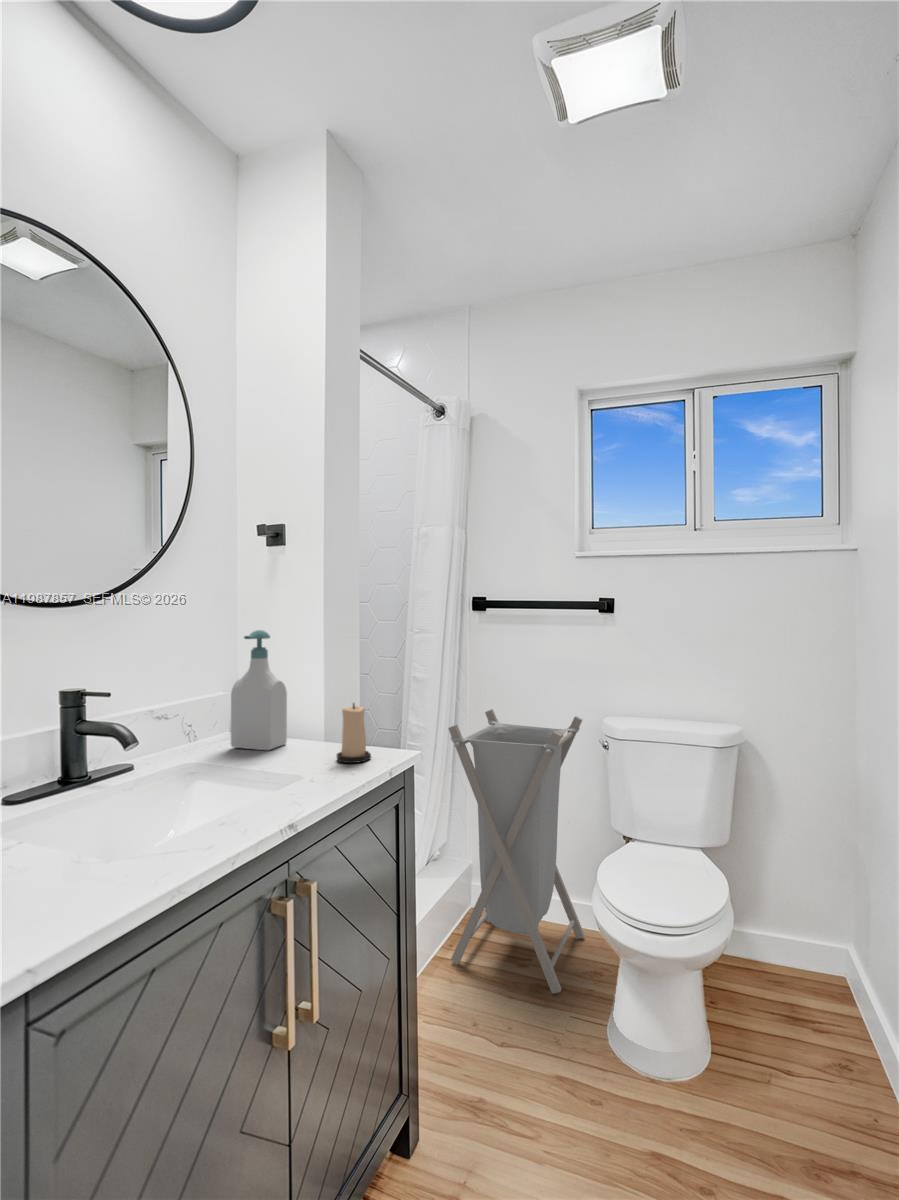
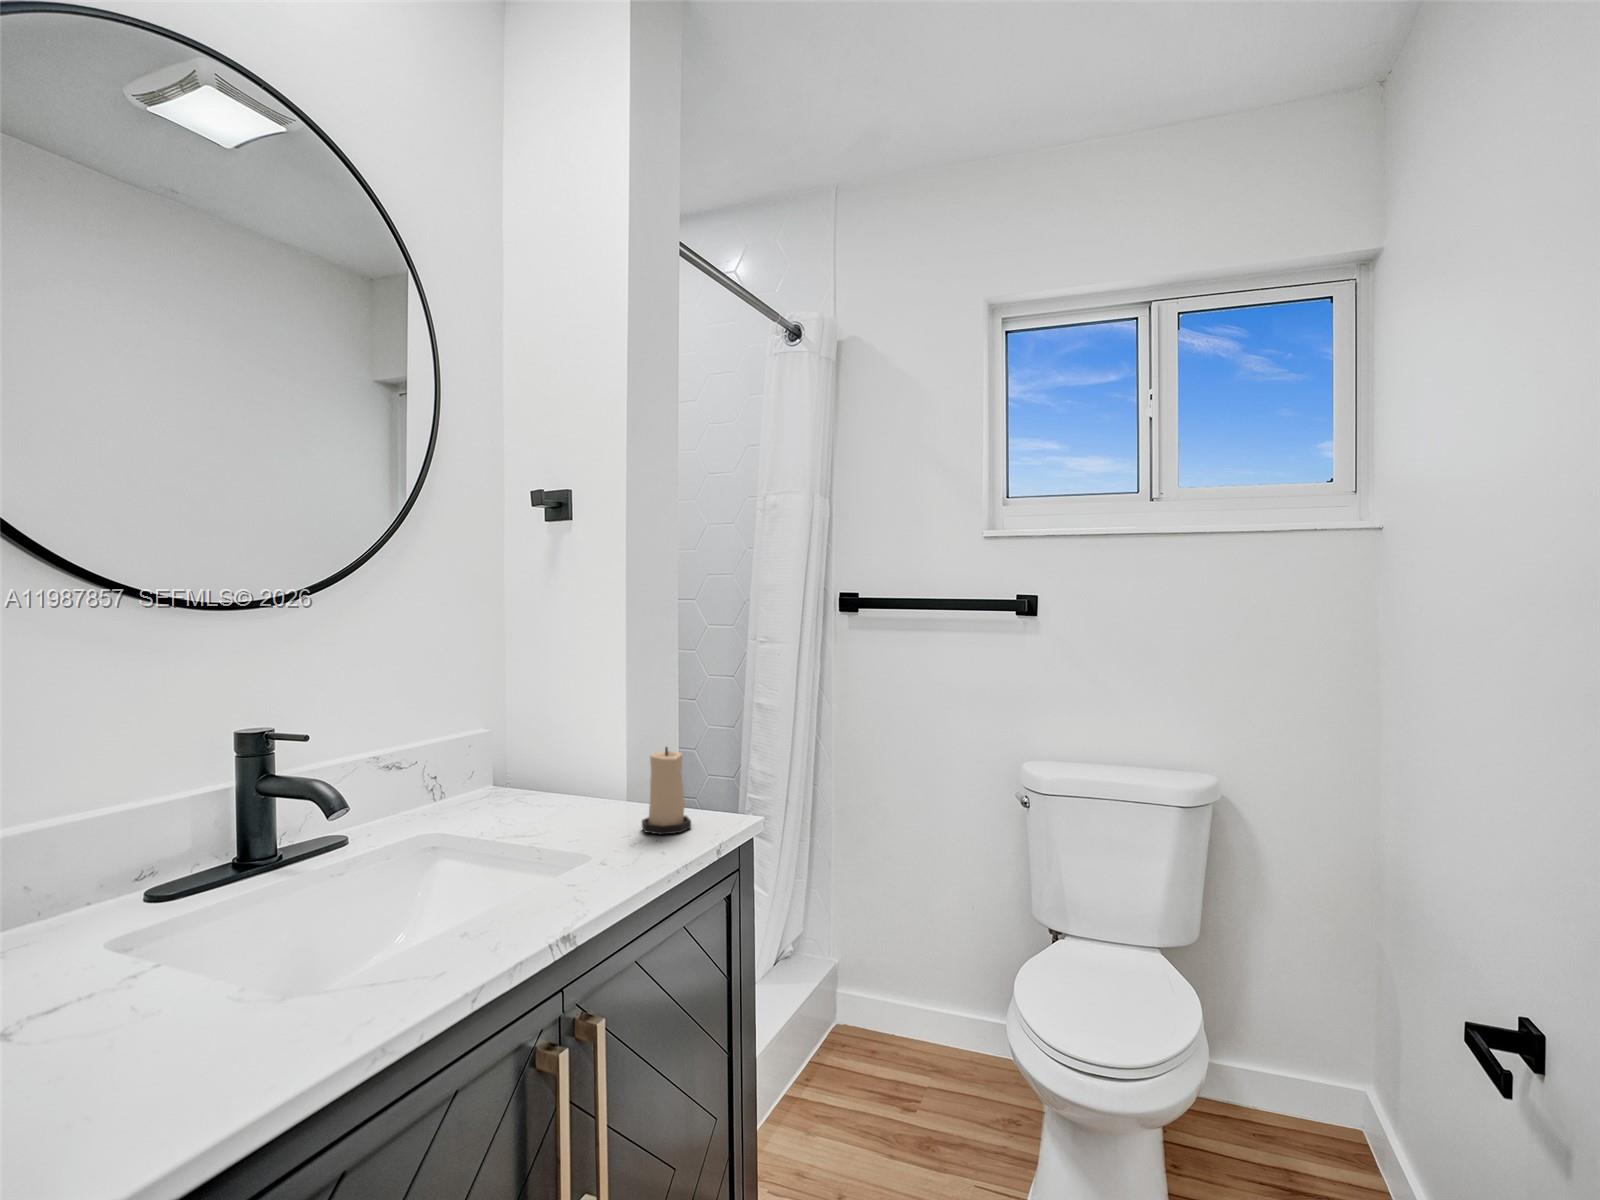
soap bottle: present [231,630,287,750] -> none [492,641,572,813]
laundry hamper: present [448,709,585,994] -> none [804,750,994,1152]

